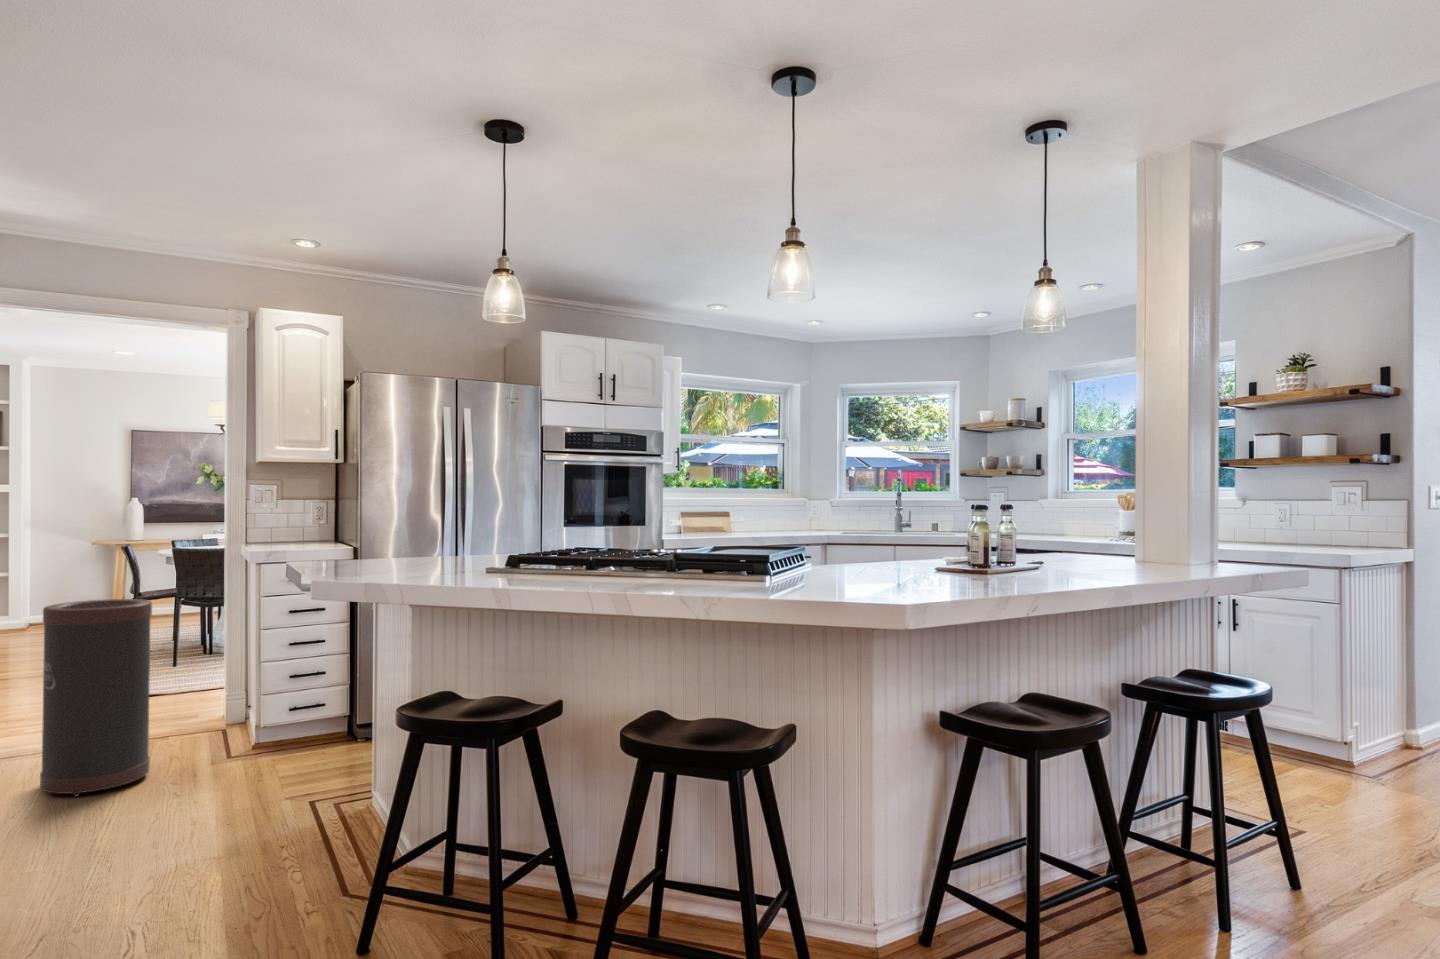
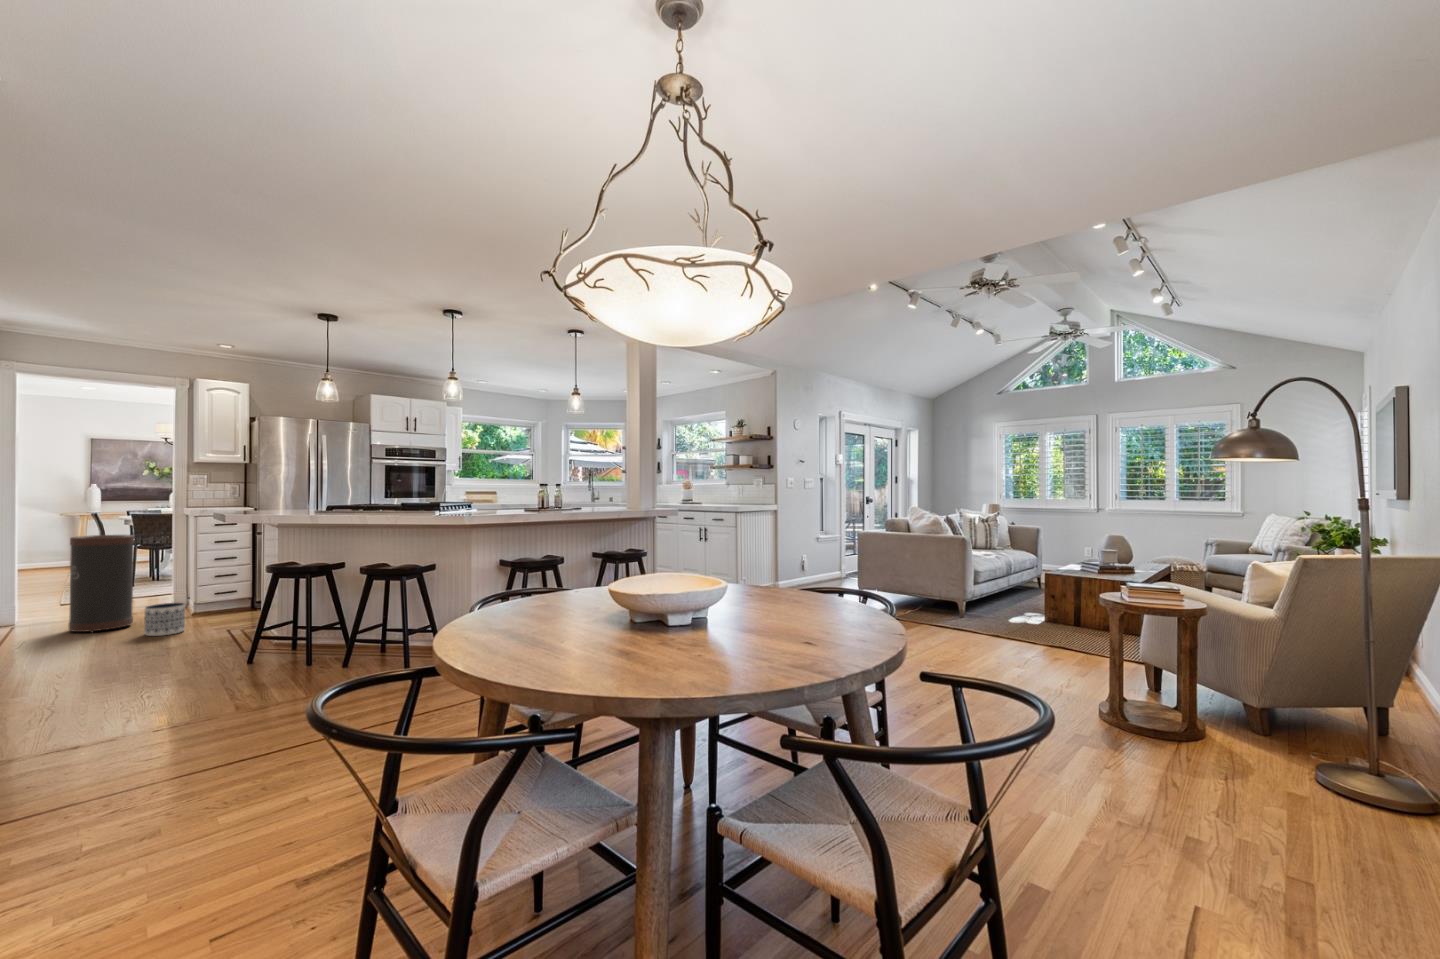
planter: none [161,742,233,816] -> present [144,603,185,636]

